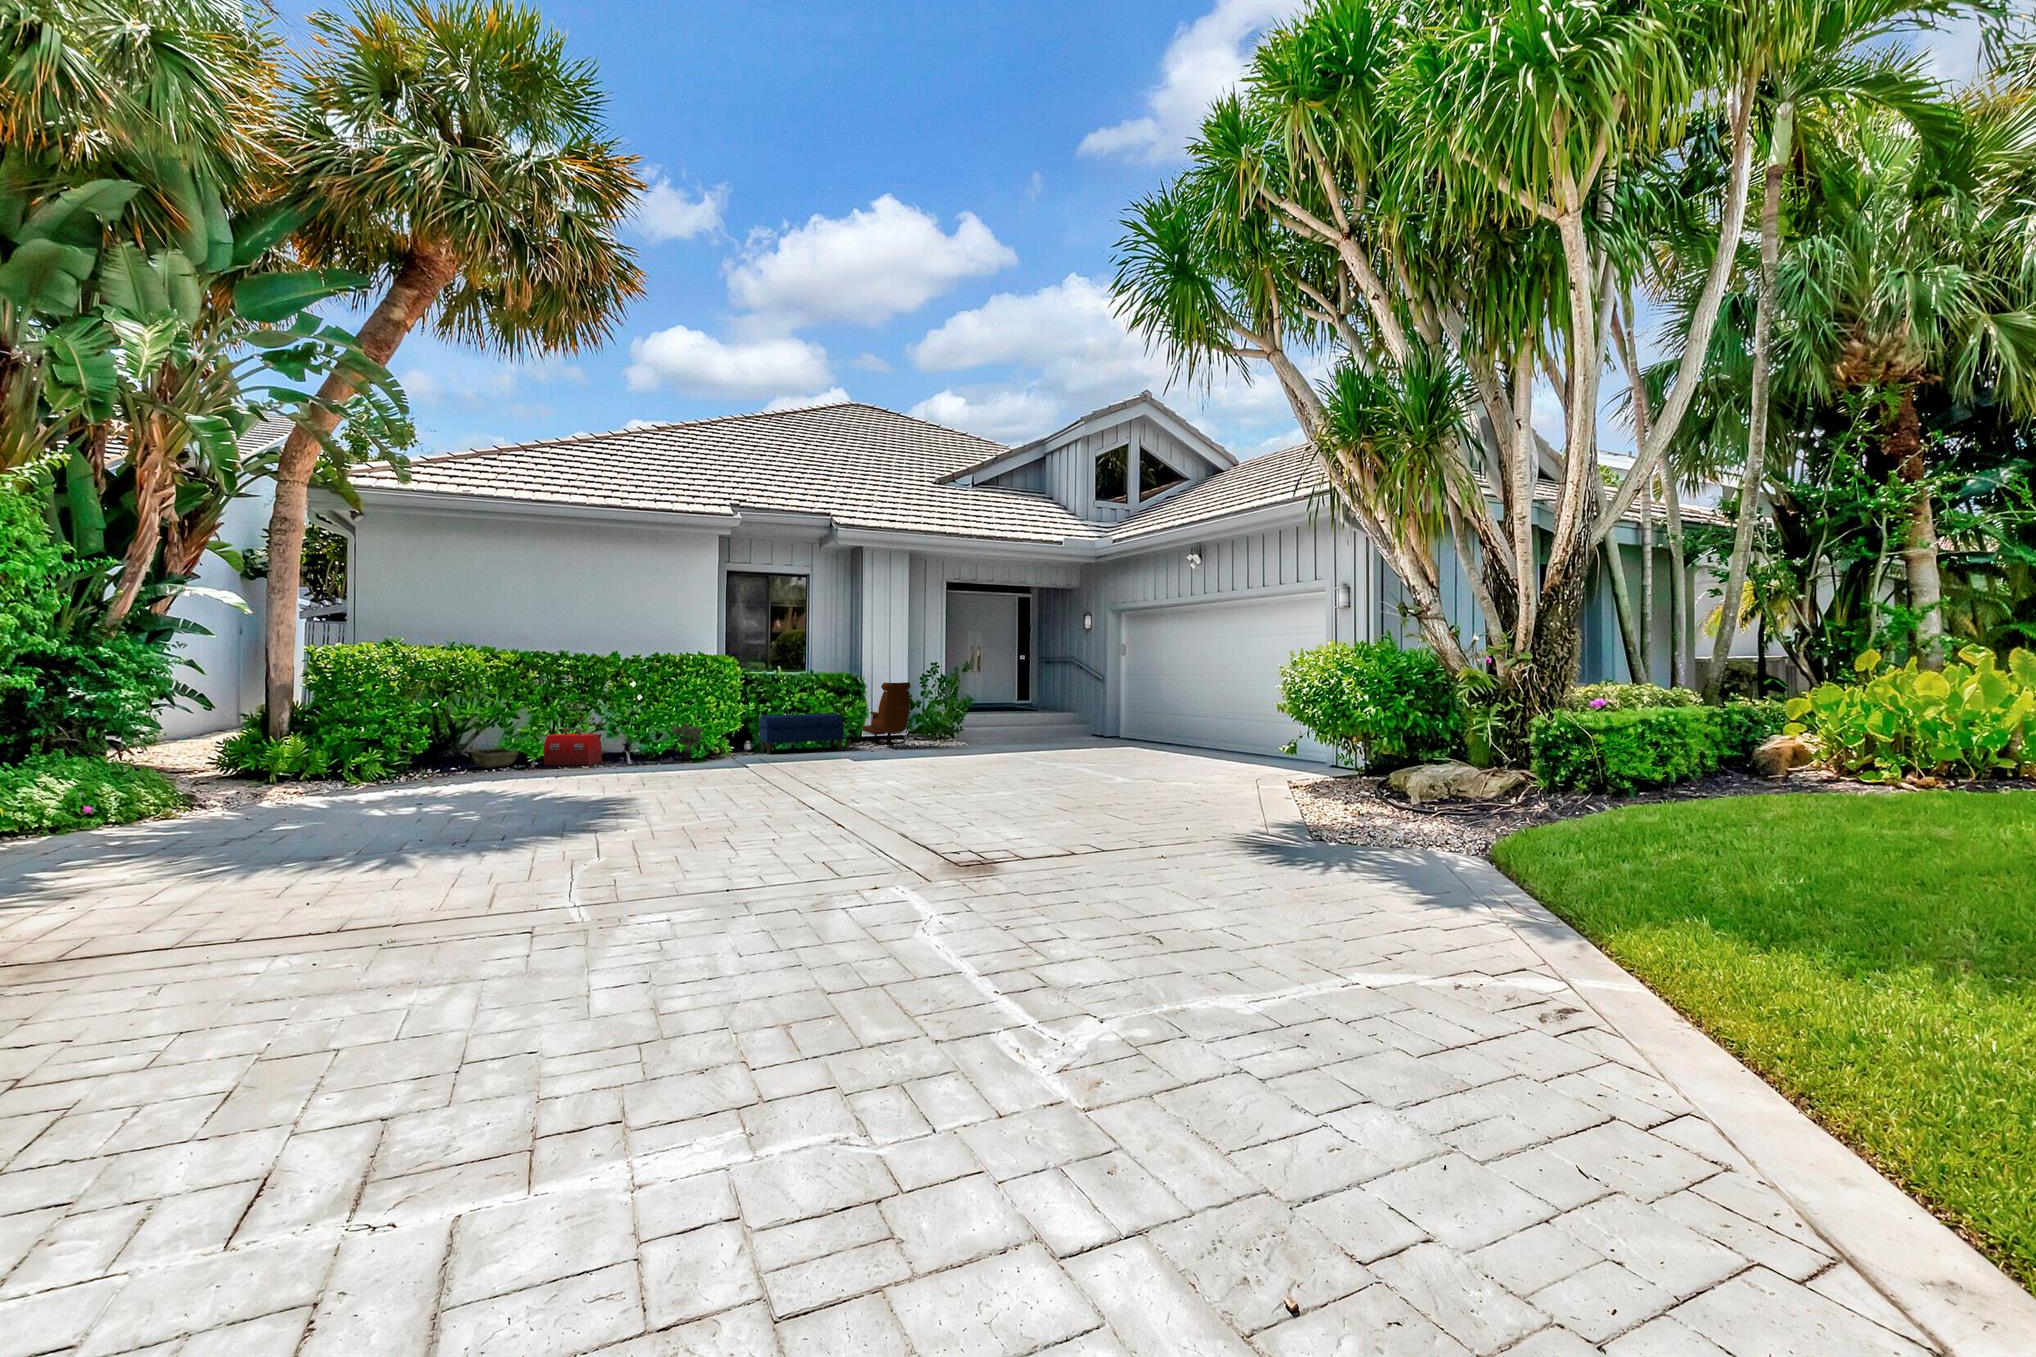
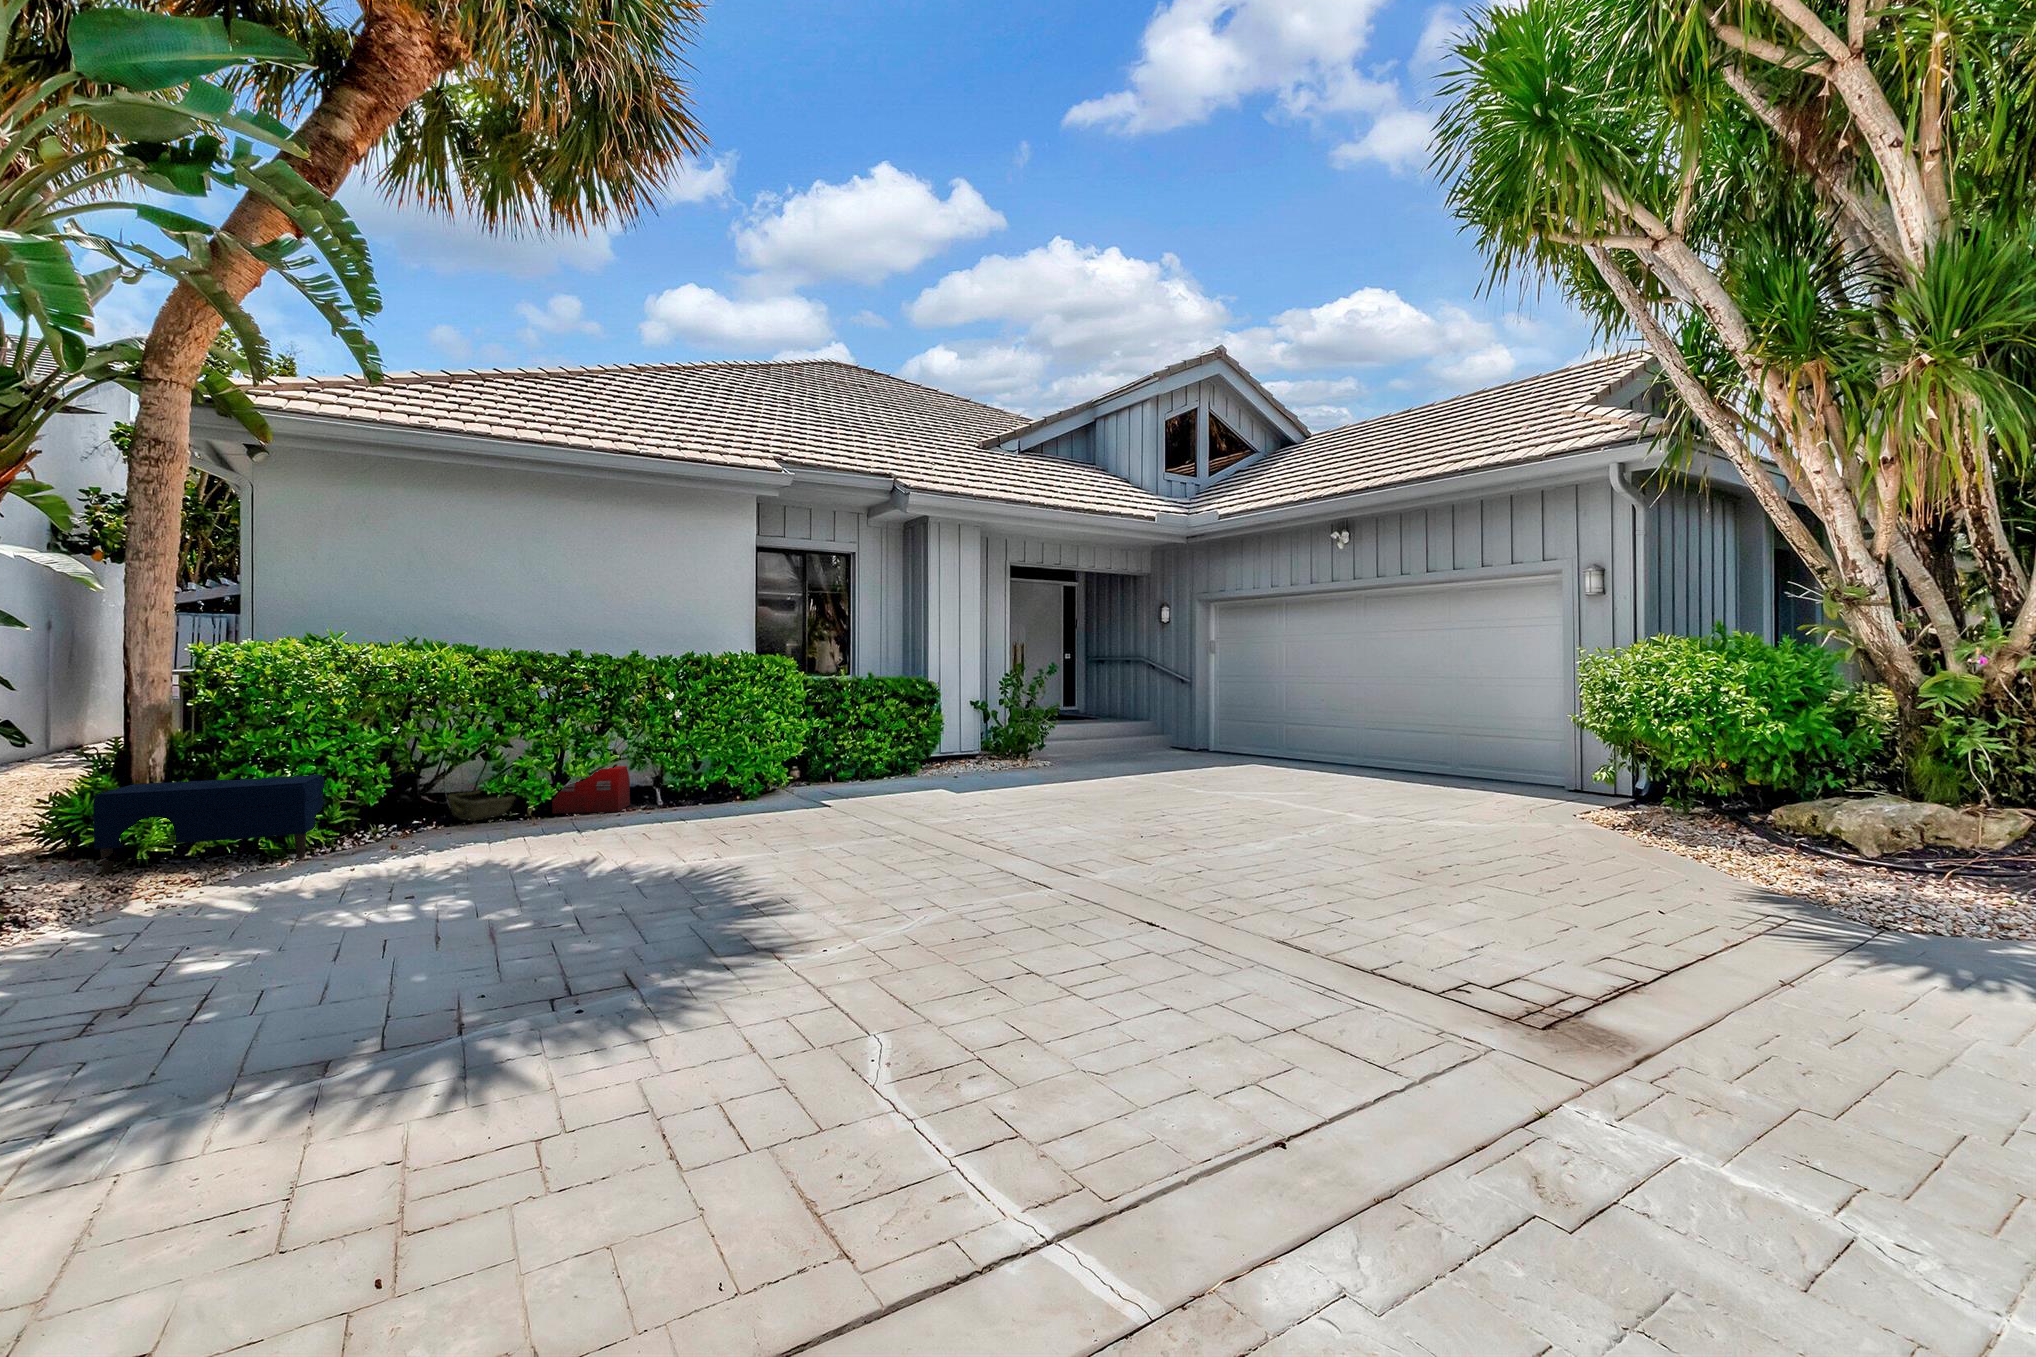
lounge chair: present [862,682,911,750] -> none [938,687,1013,774]
bench: present [760,713,843,754] -> present [93,774,324,873]
potted plant: present [672,723,703,760] -> none [723,747,767,798]

